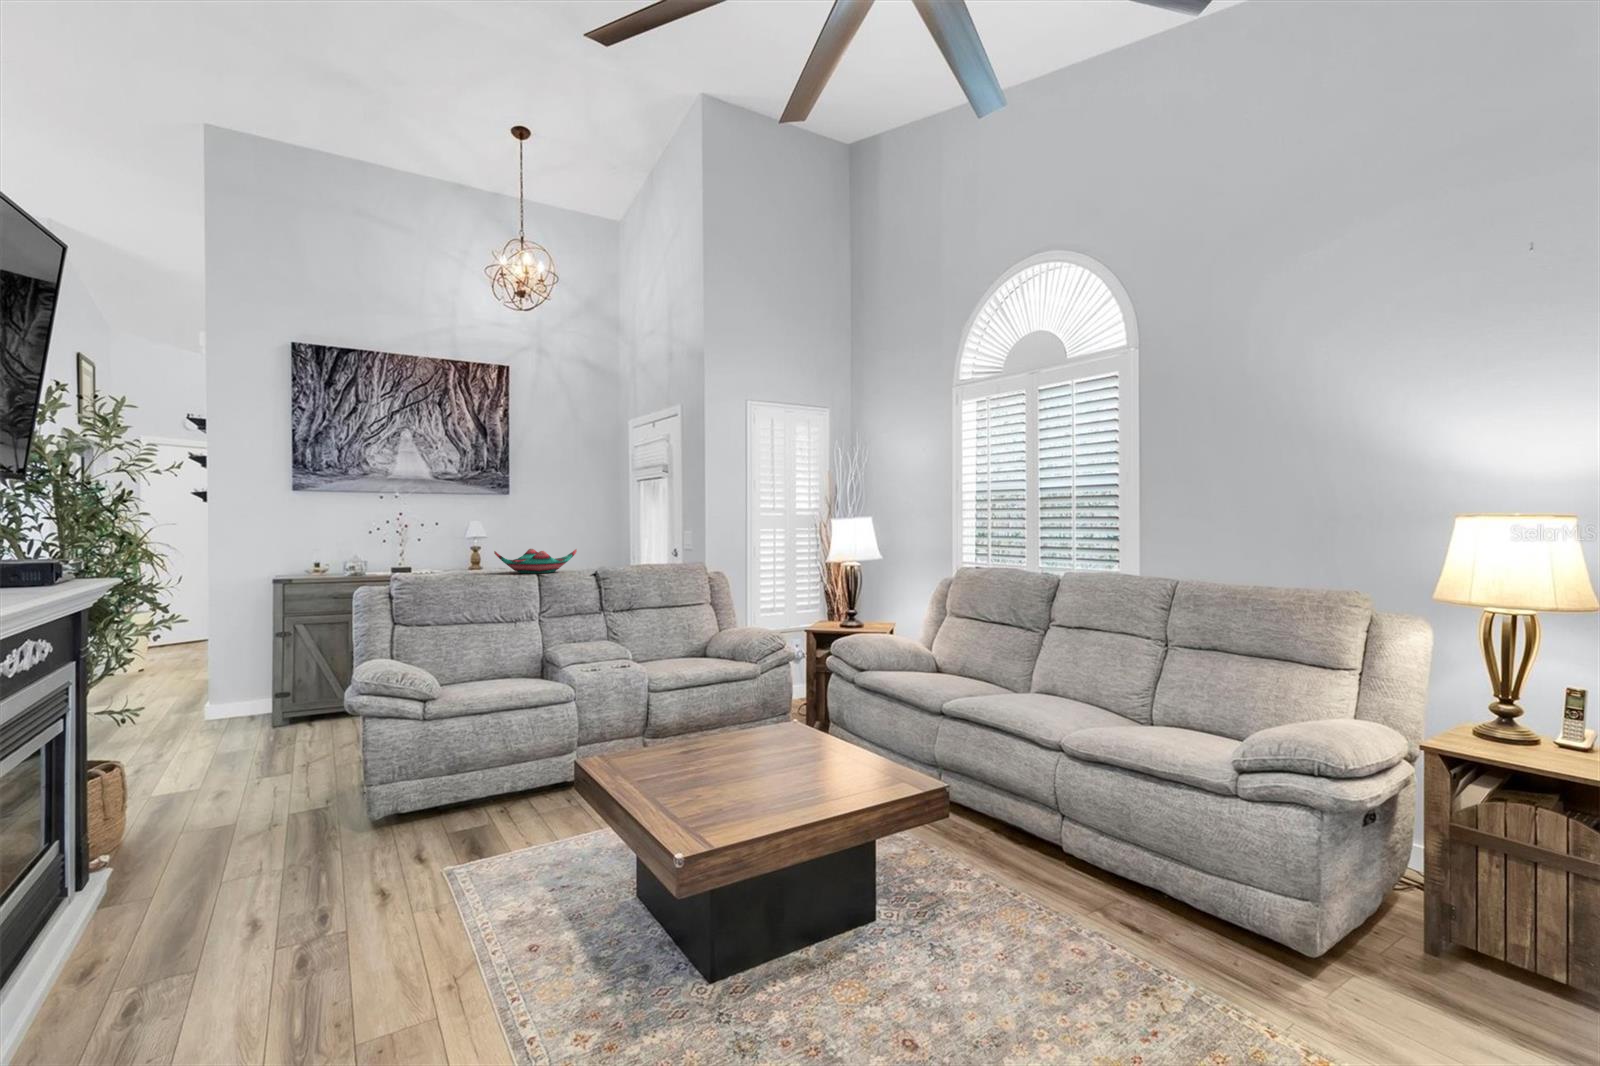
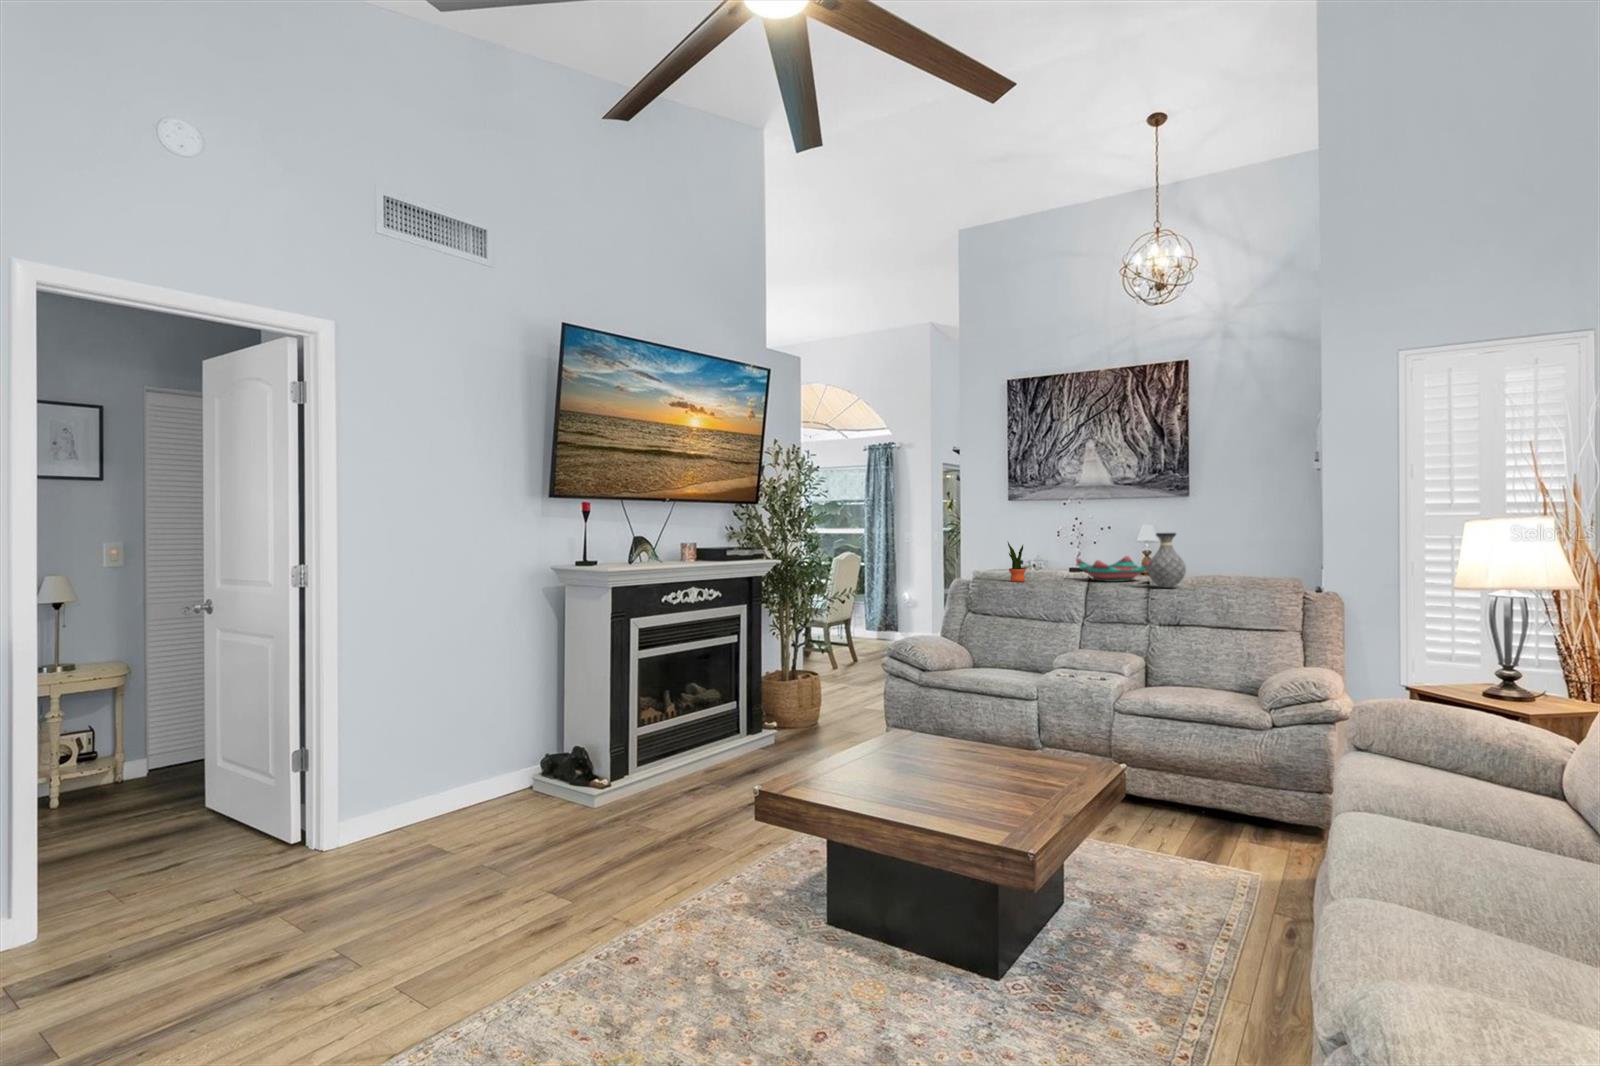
vase: none [609,522,645,573] -> present [1147,533,1186,588]
potted plant: none [435,532,464,579] -> present [1008,542,1026,582]

